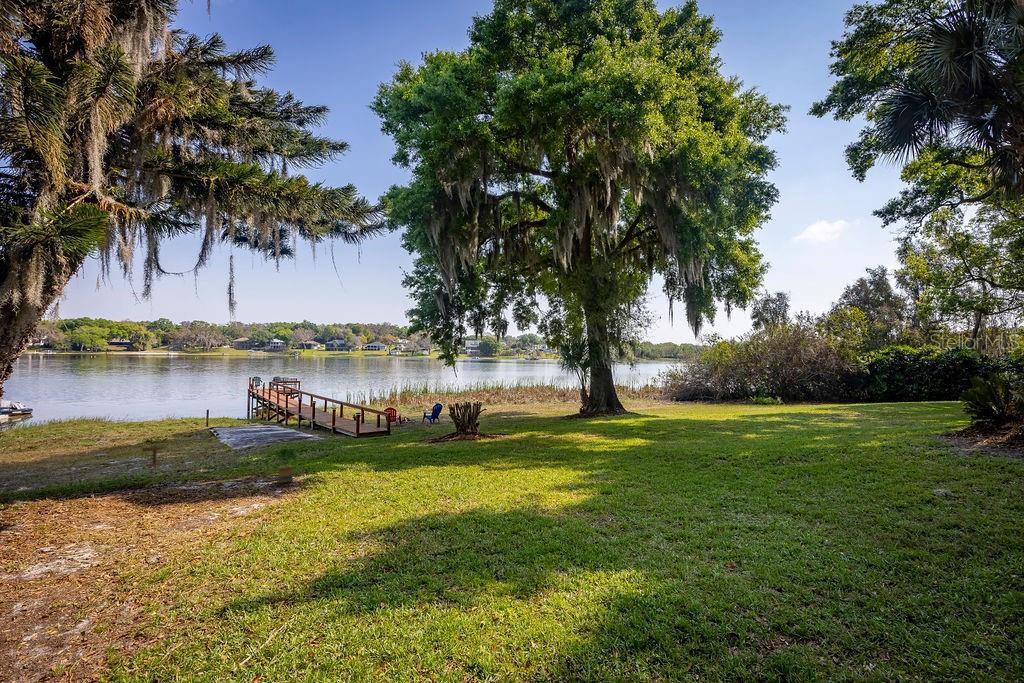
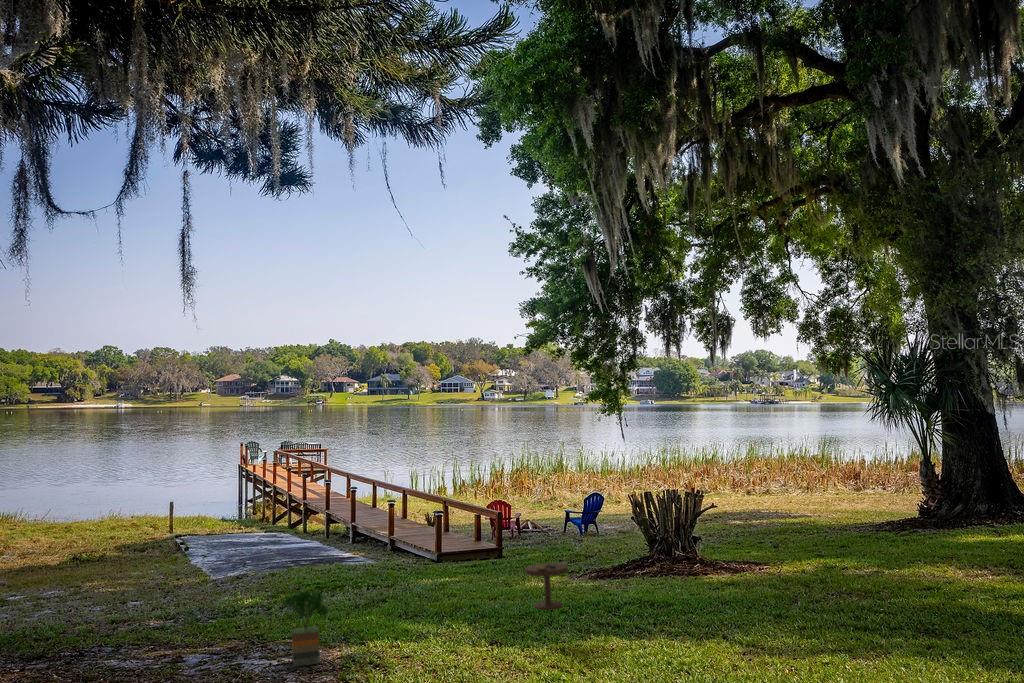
side table: present [142,445,167,467] -> present [525,563,568,610]

